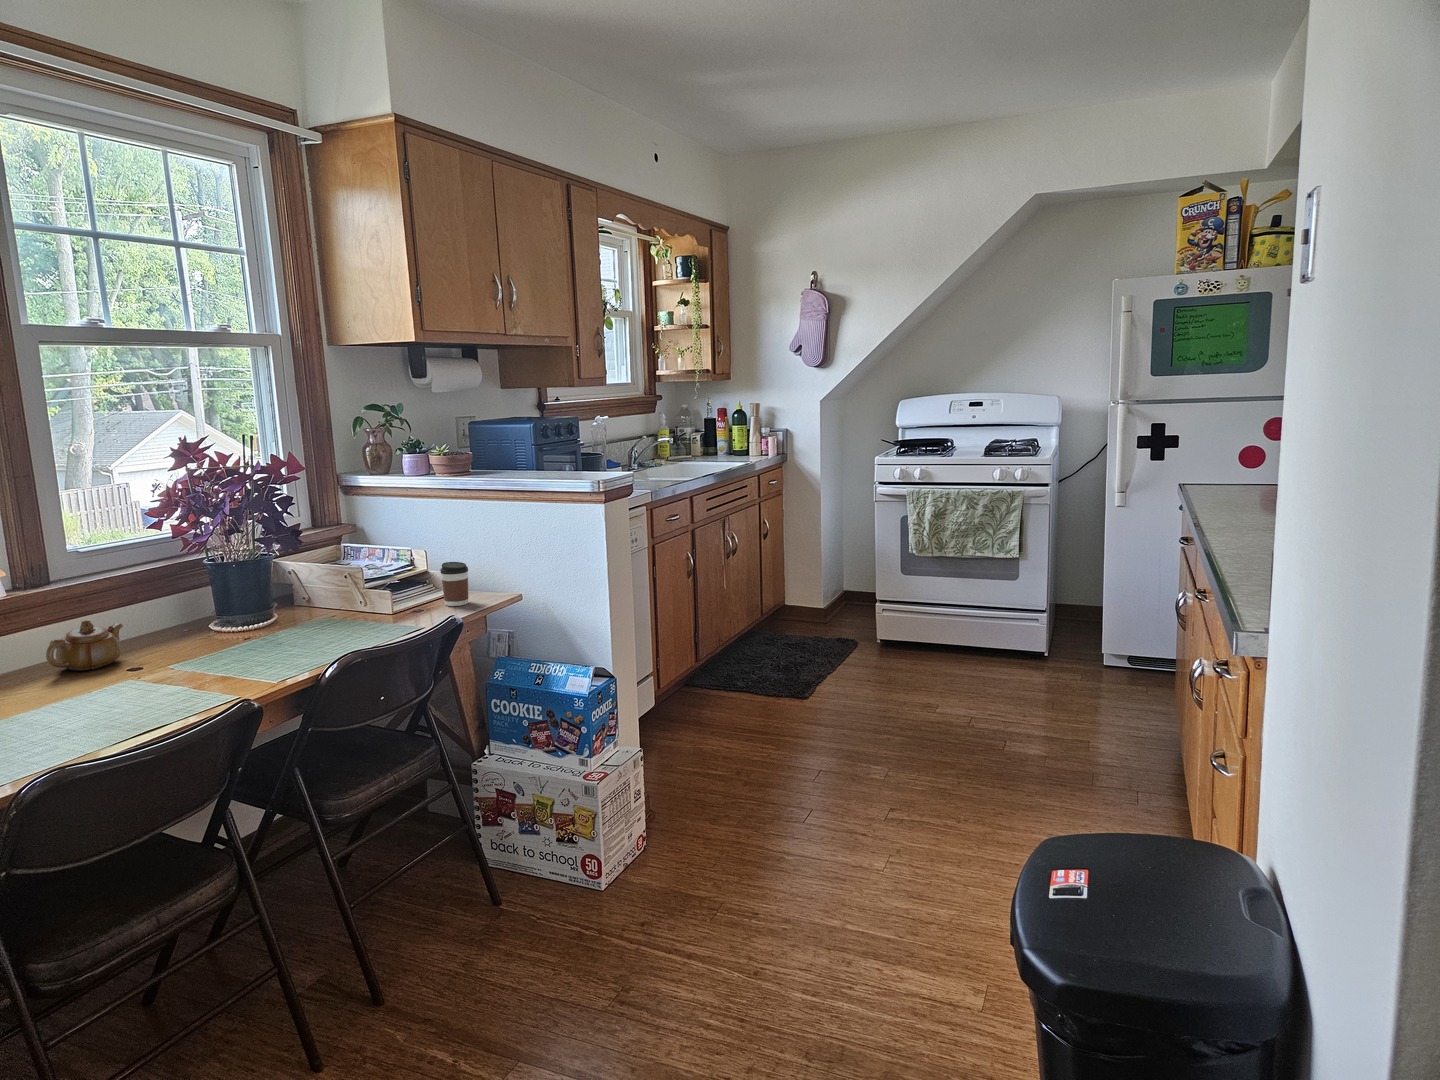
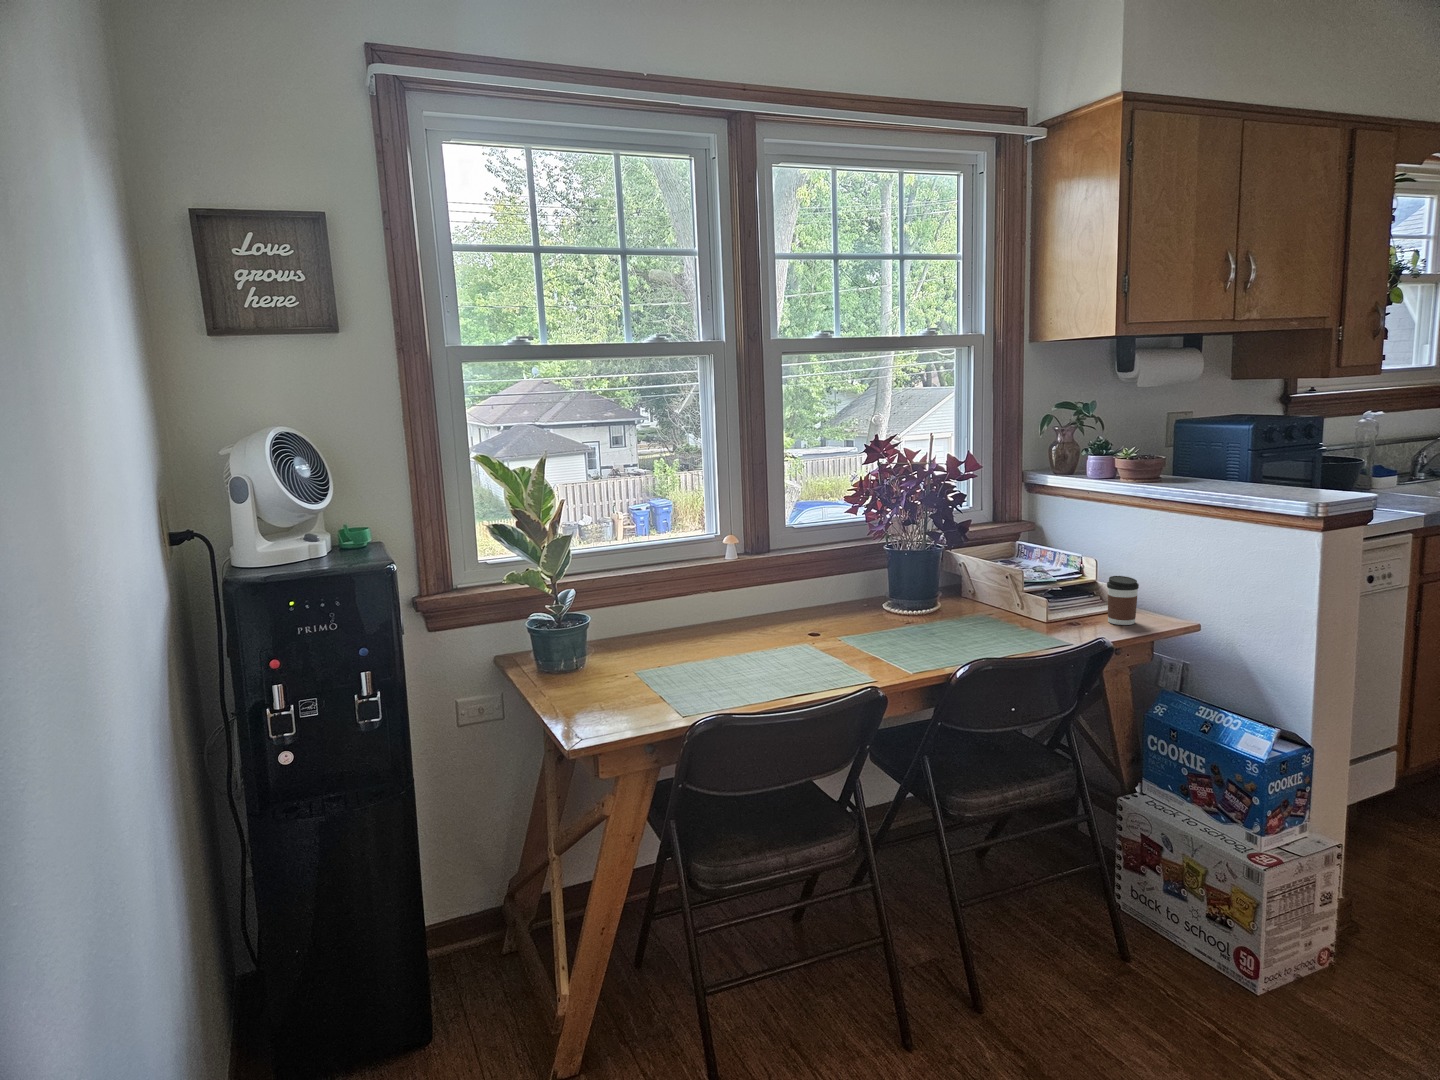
teapot: present [46,620,123,671] -> none [759,586,816,628]

